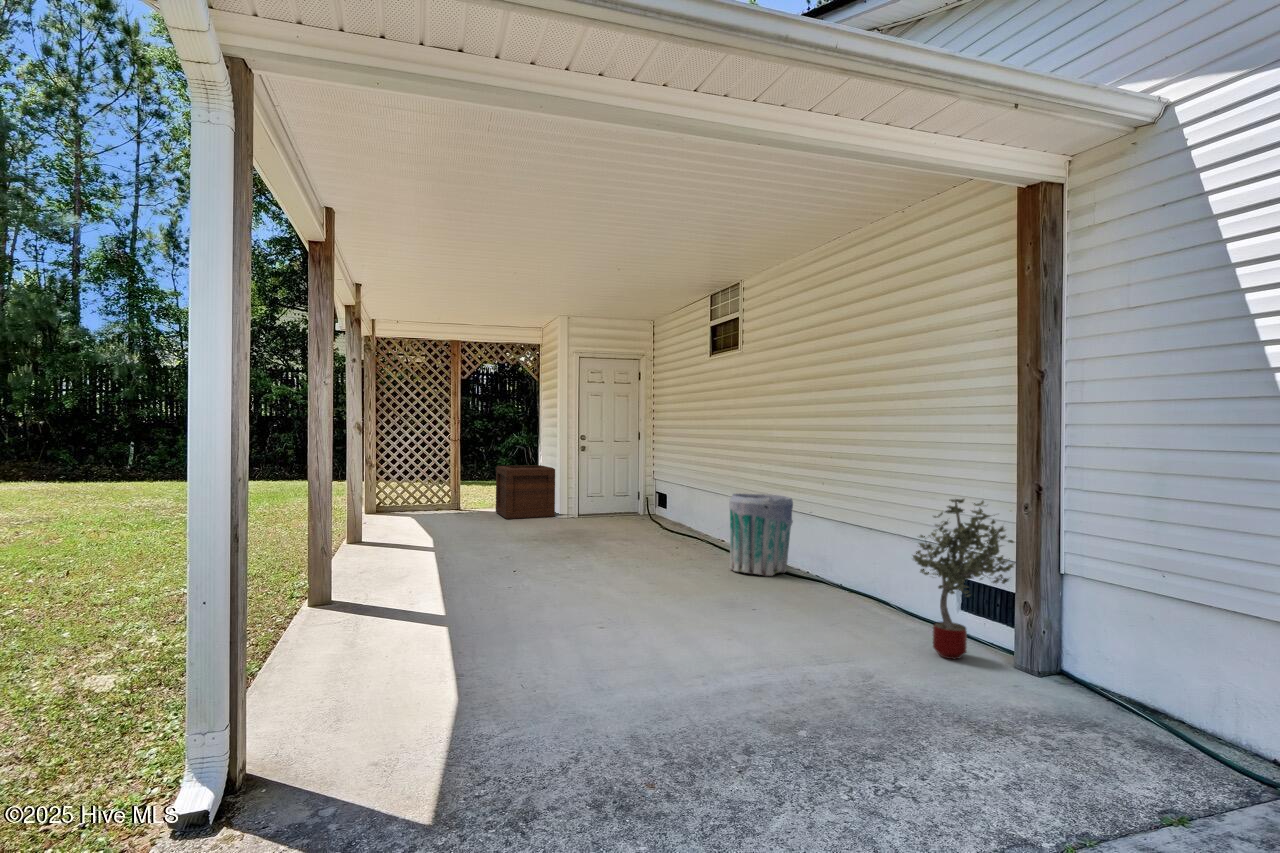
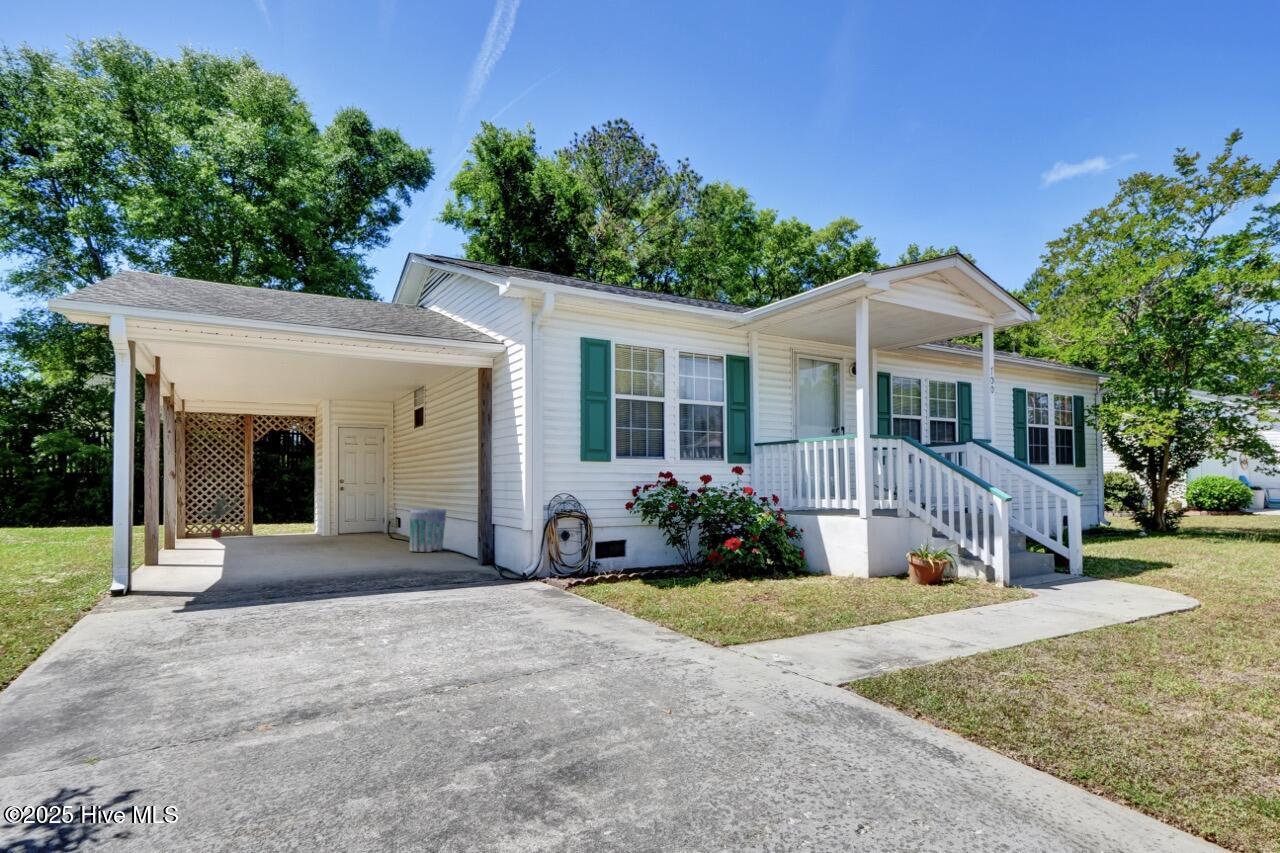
wooden crate: present [496,465,555,519] -> none [279,501,324,538]
potted tree: present [913,499,1014,659] -> present [197,493,238,538]

